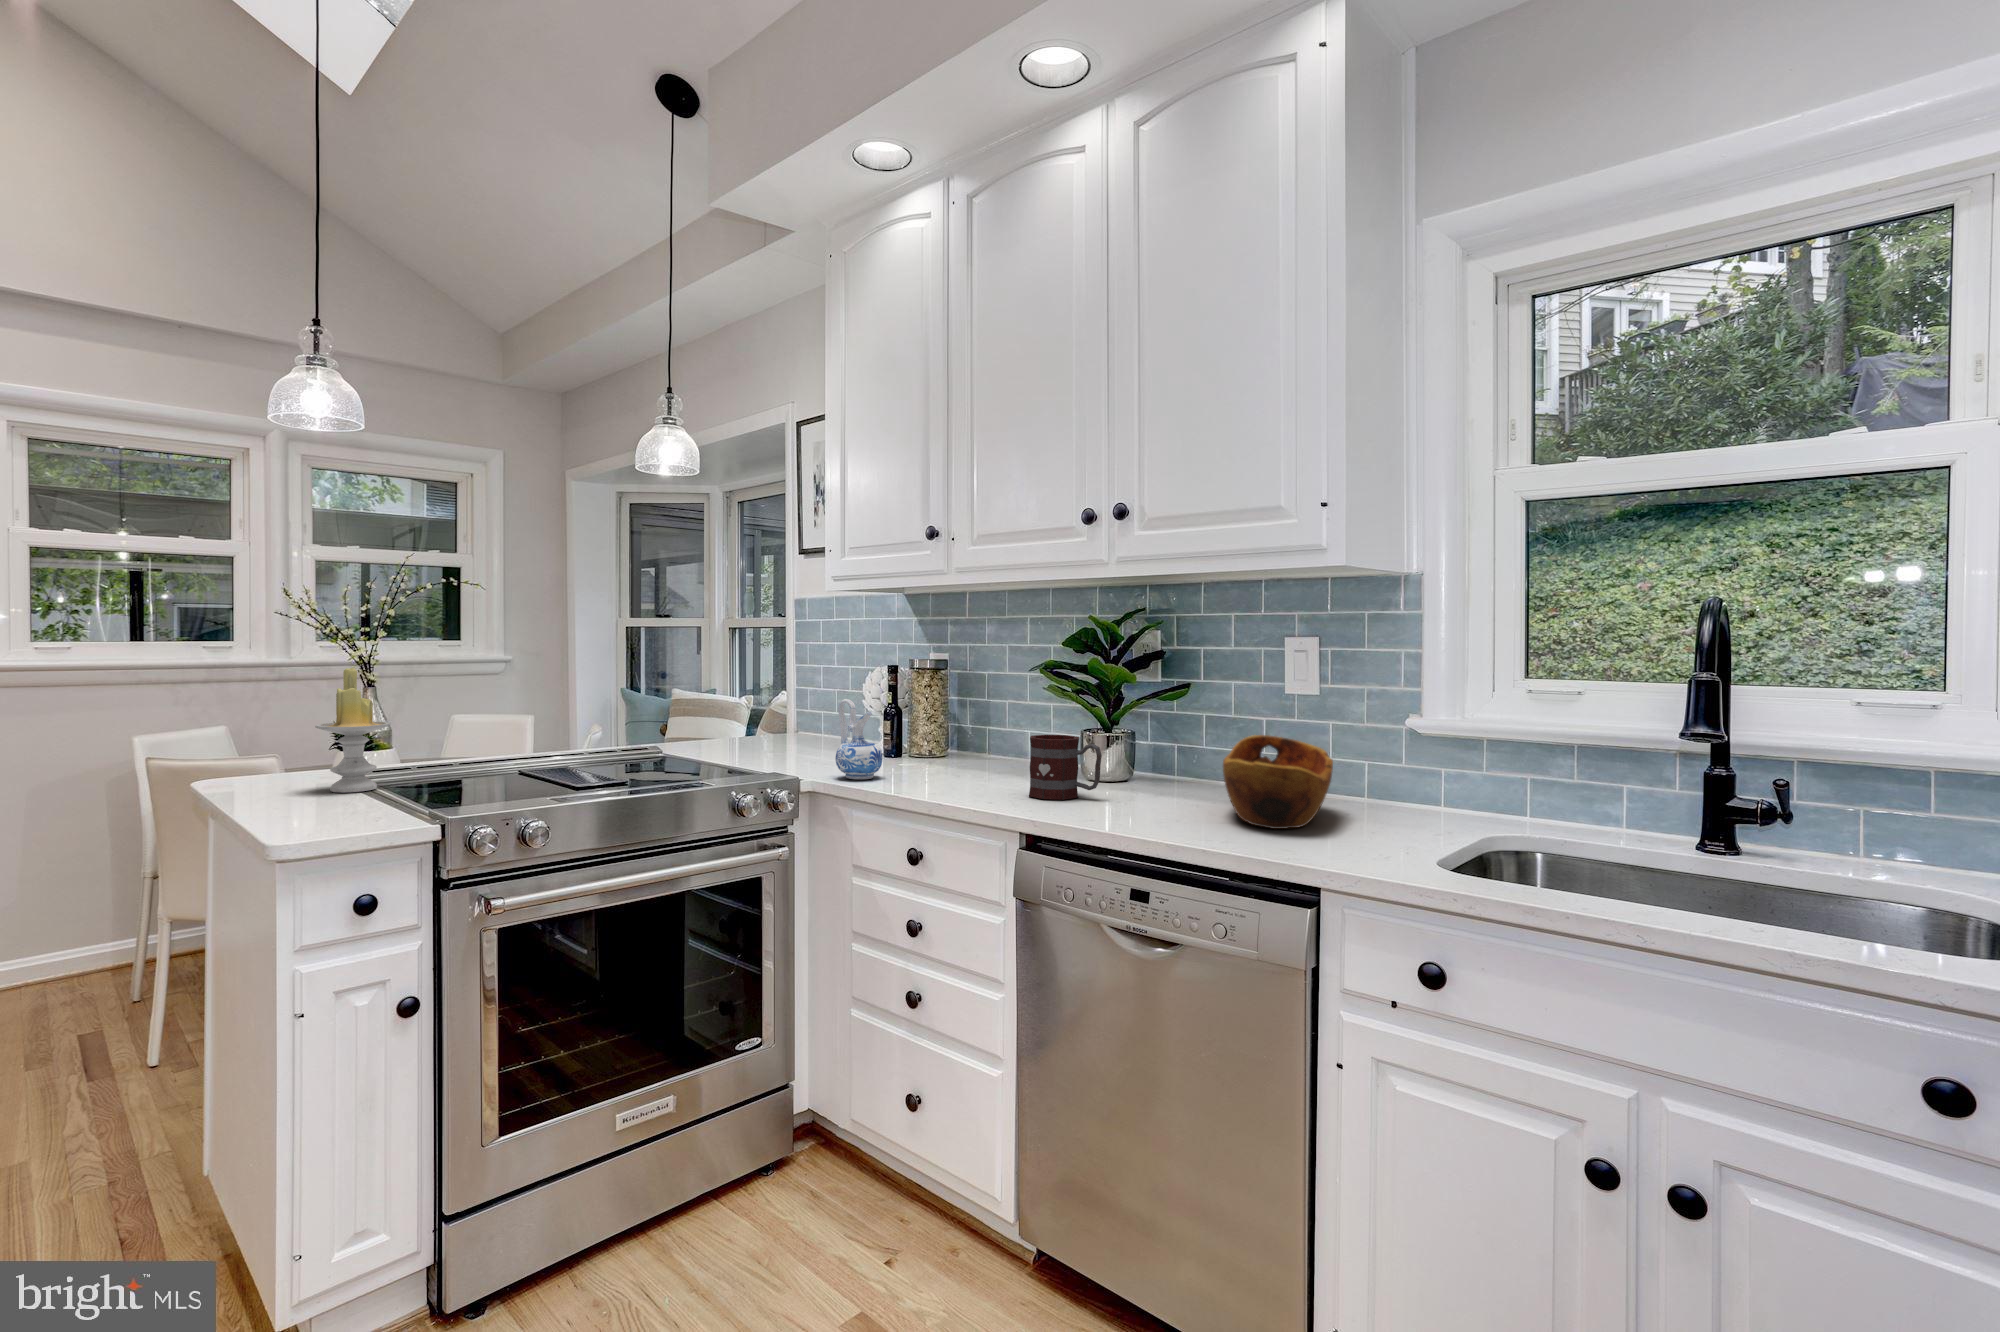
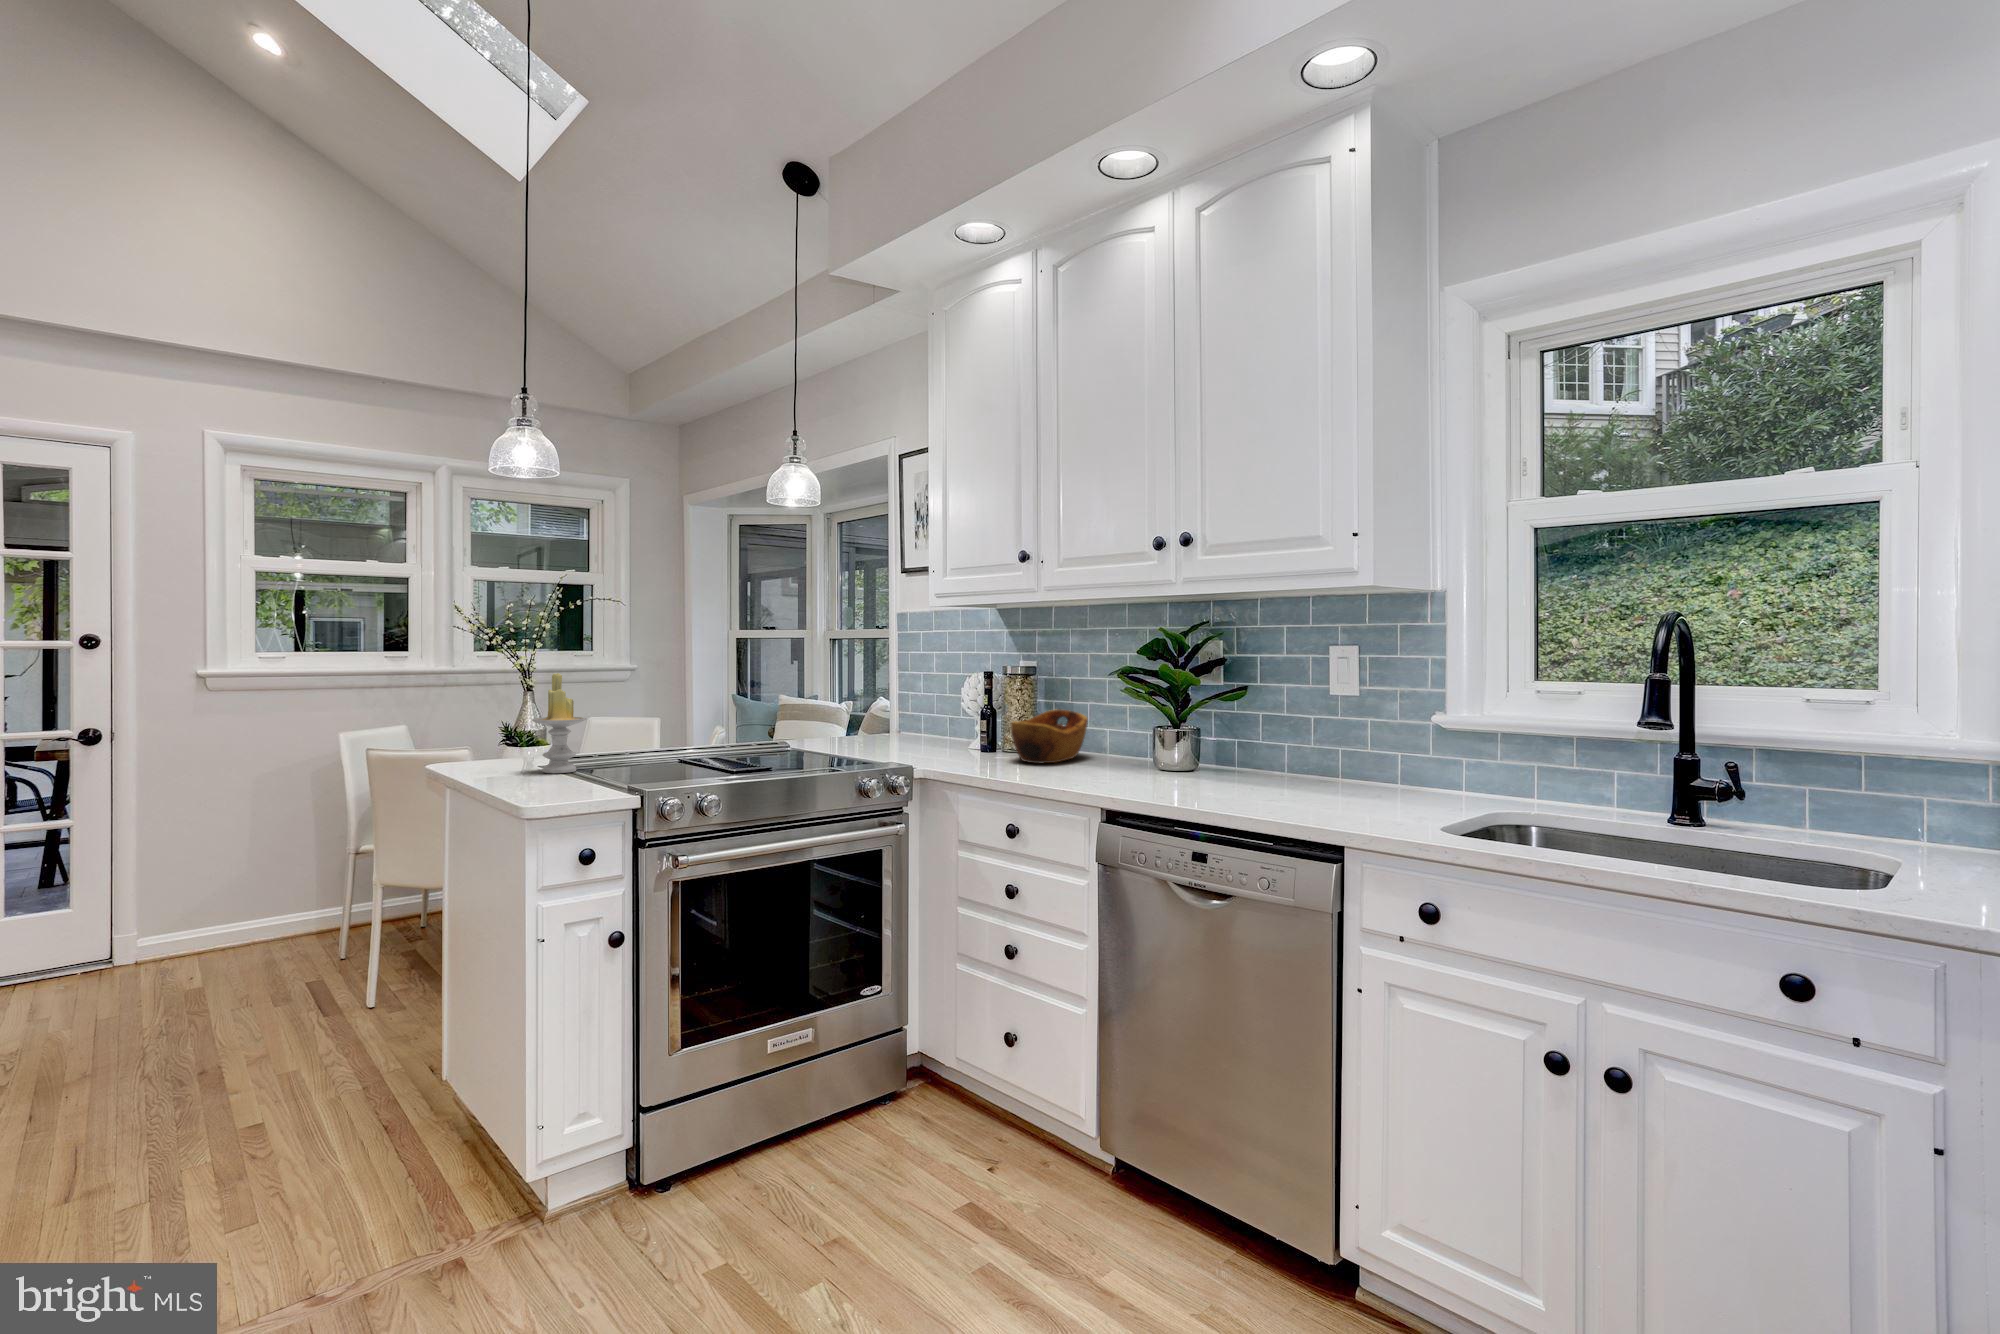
ceramic pitcher: present [835,699,883,779] -> none [942,699,982,768]
mug: present [1029,735,1102,800] -> none [1107,729,1169,783]
wooden bowl: present [1223,735,1333,829] -> present [1011,709,1088,763]

